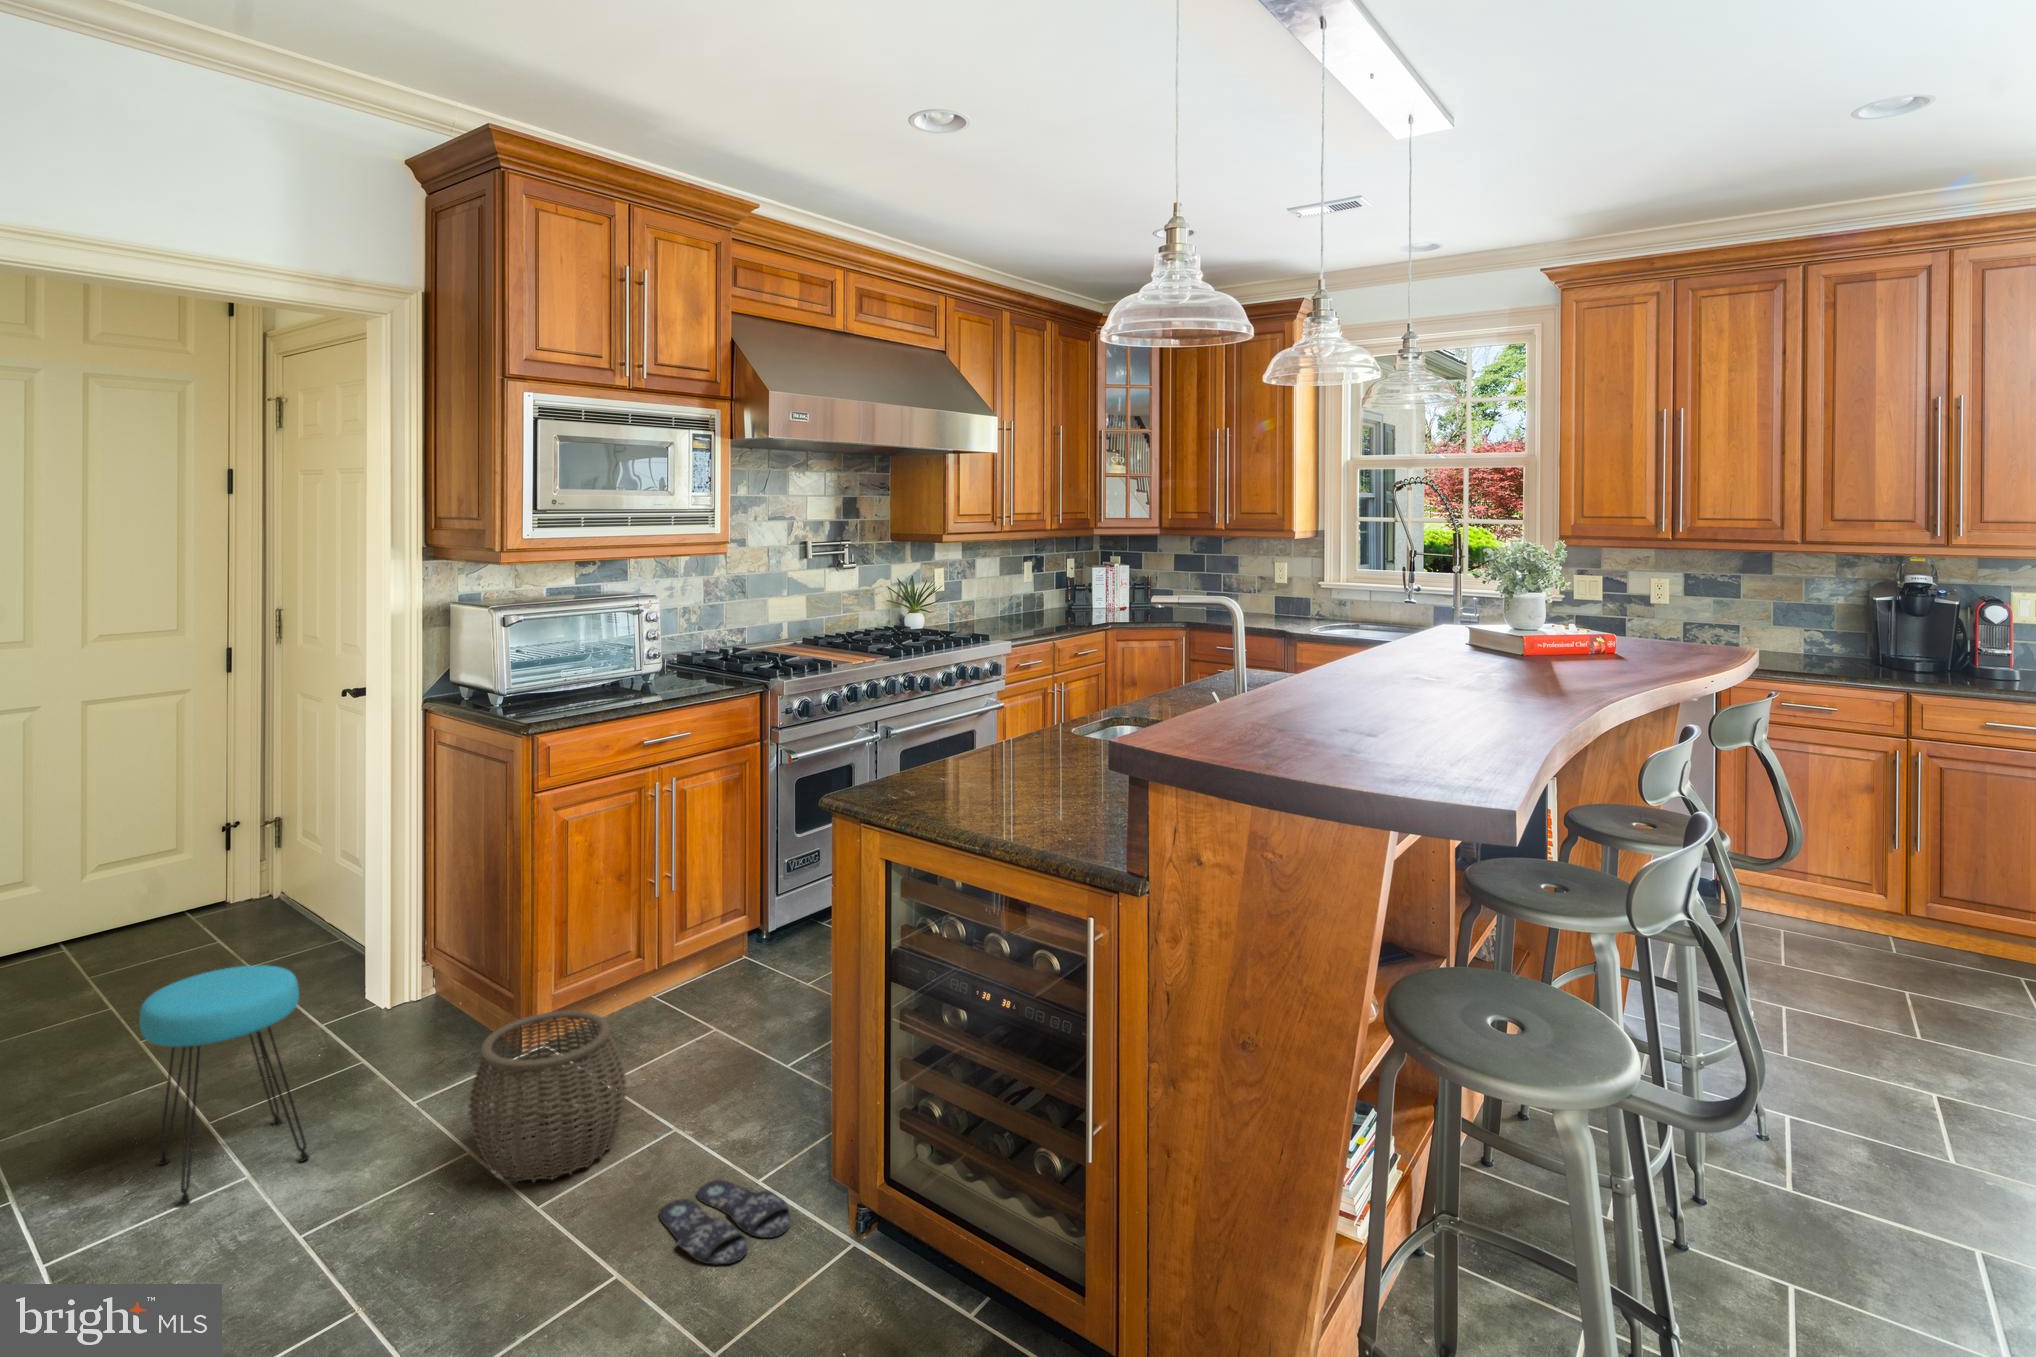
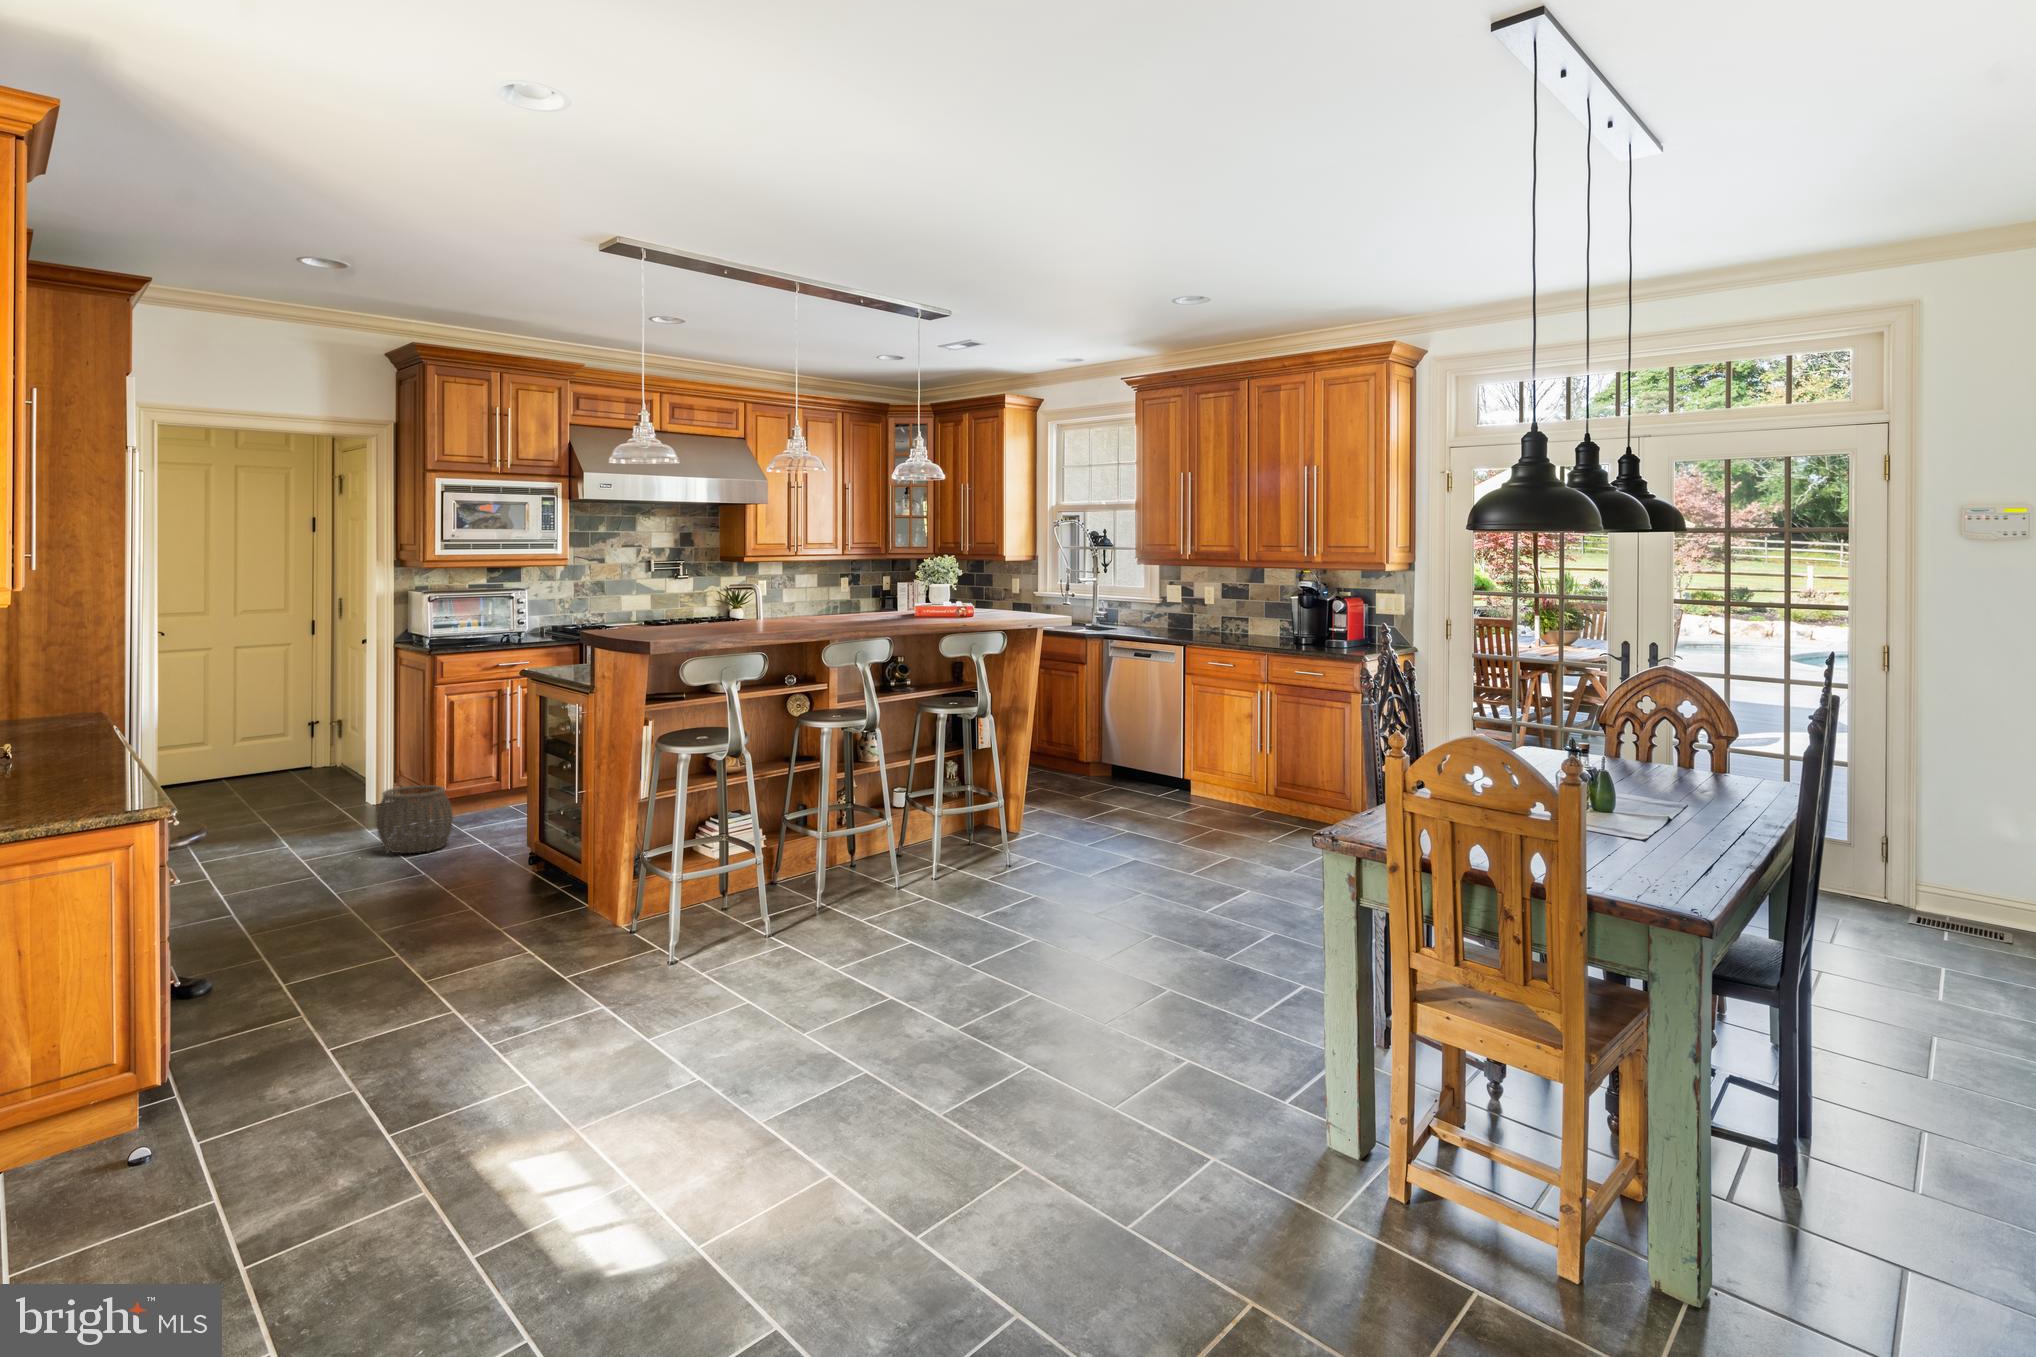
stool: present [139,965,309,1203] -> none [238,757,309,852]
slippers: present [659,1180,790,1265] -> none [449,857,506,874]

